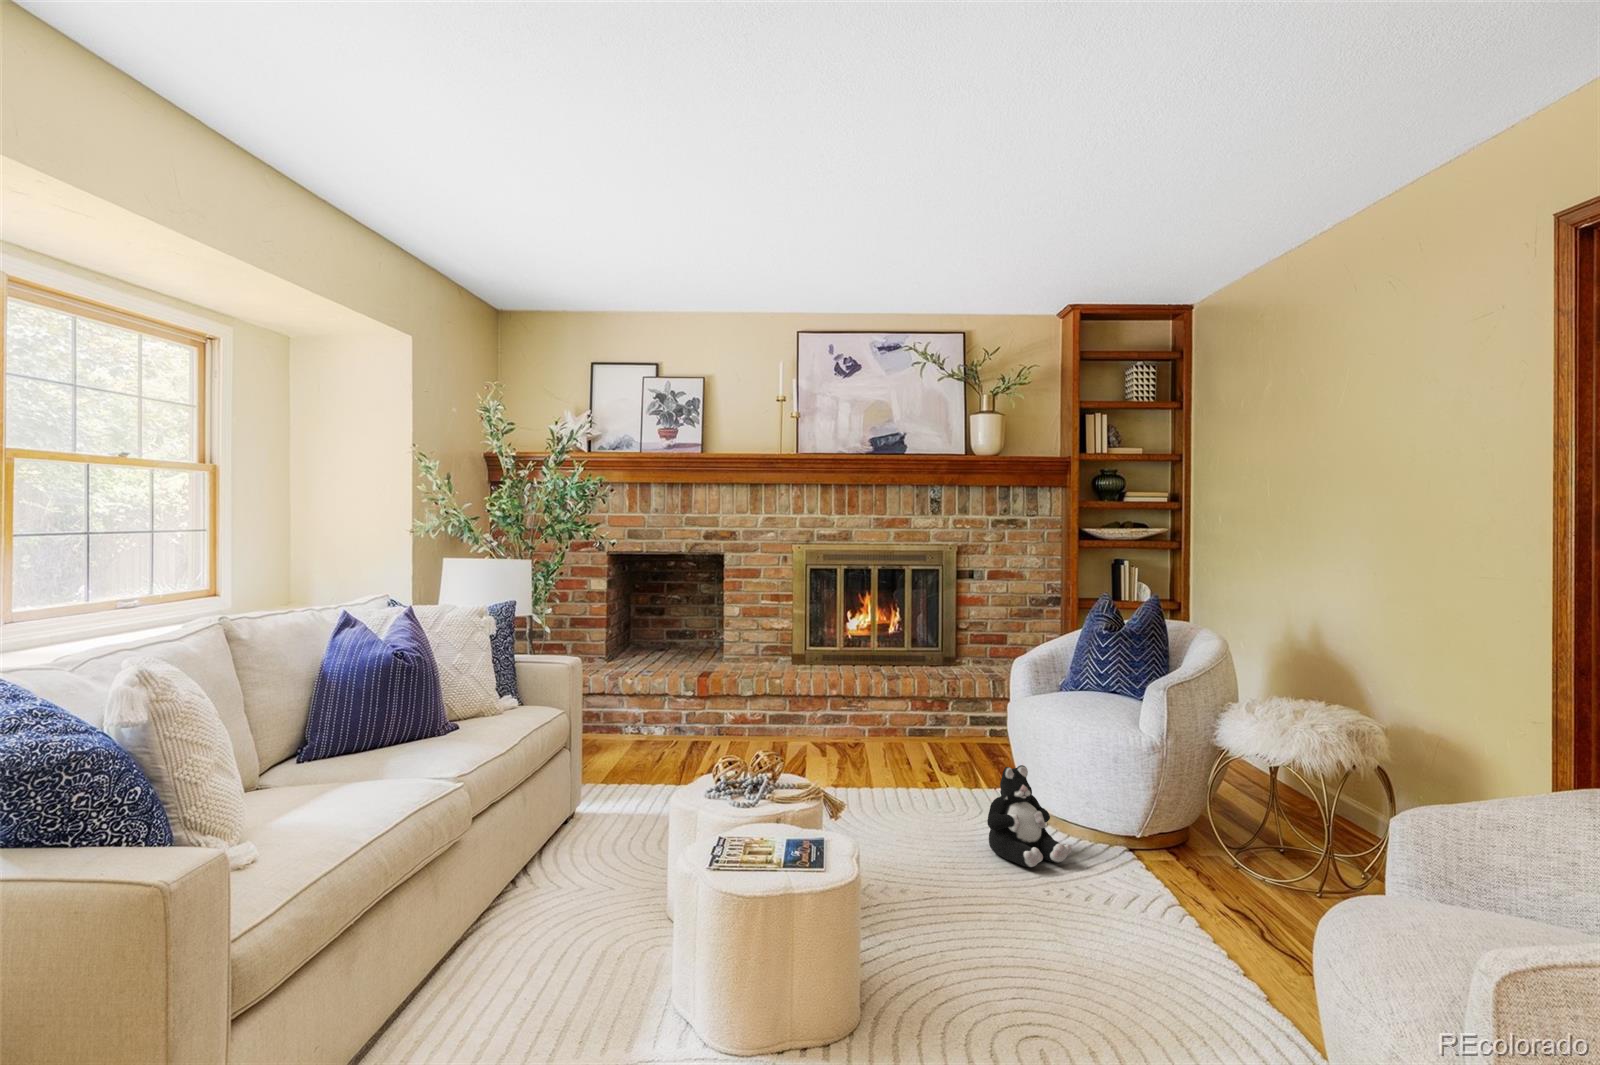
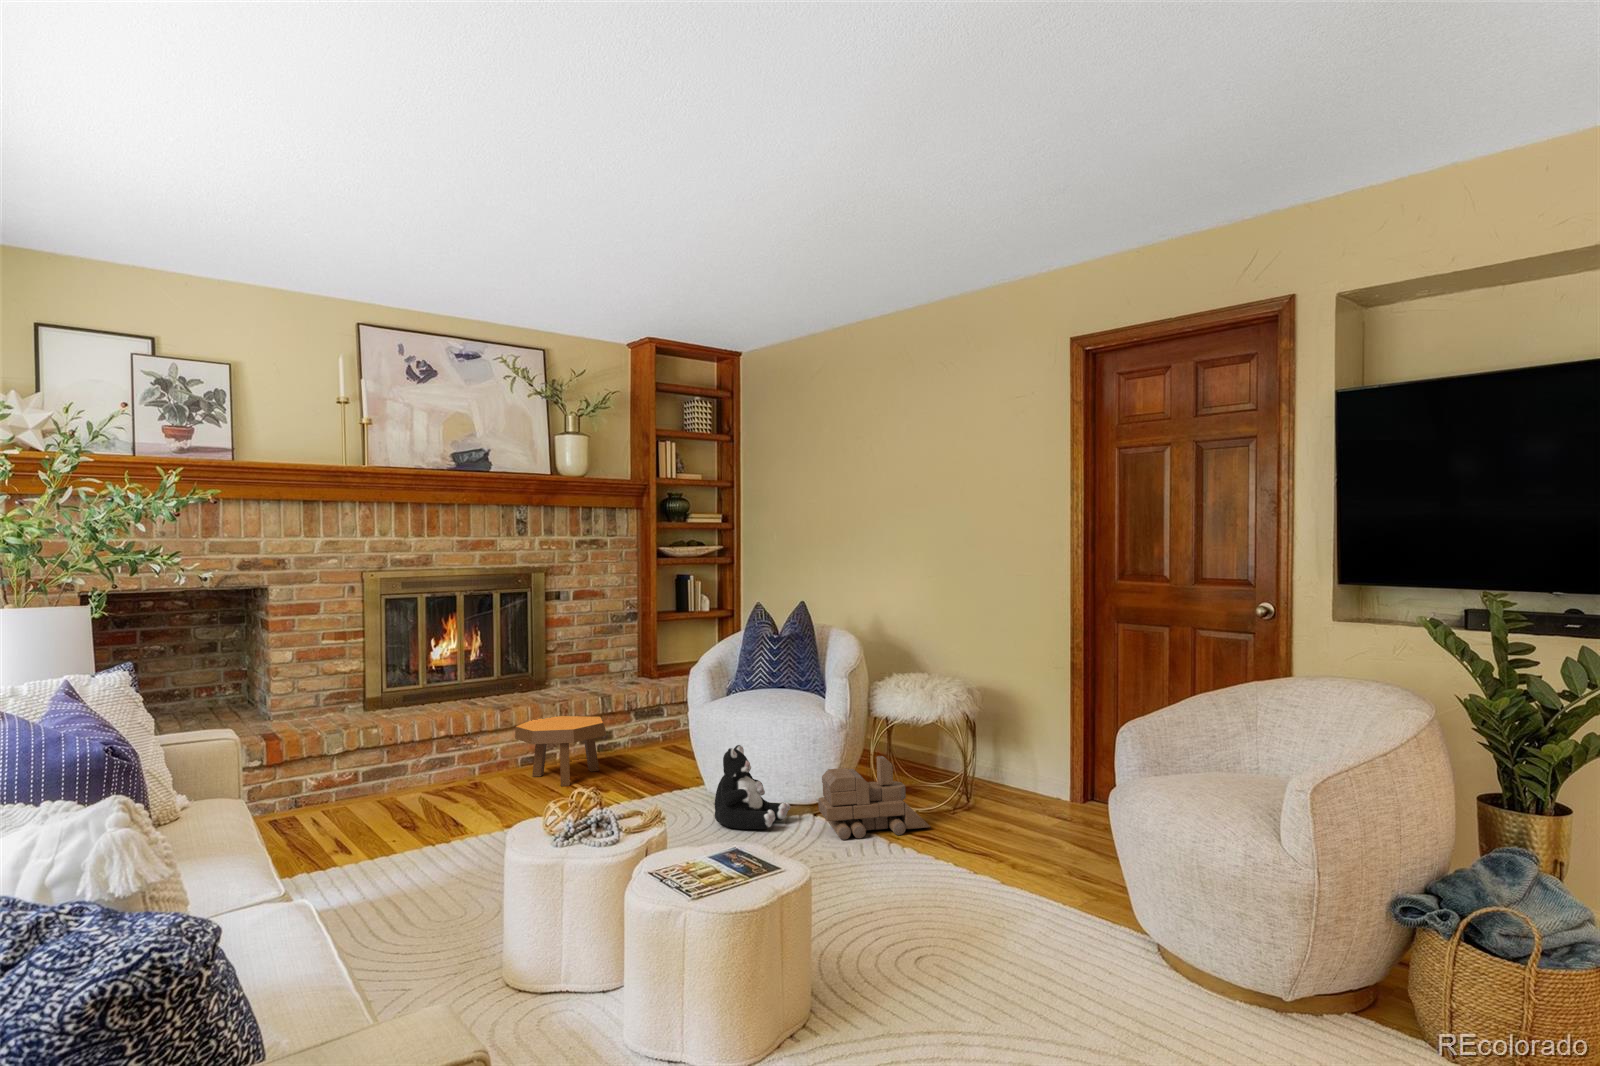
footstool: none [891,693,979,764] -> present [515,716,607,786]
toy train: none [1080,820,1232,934] -> present [818,756,931,840]

